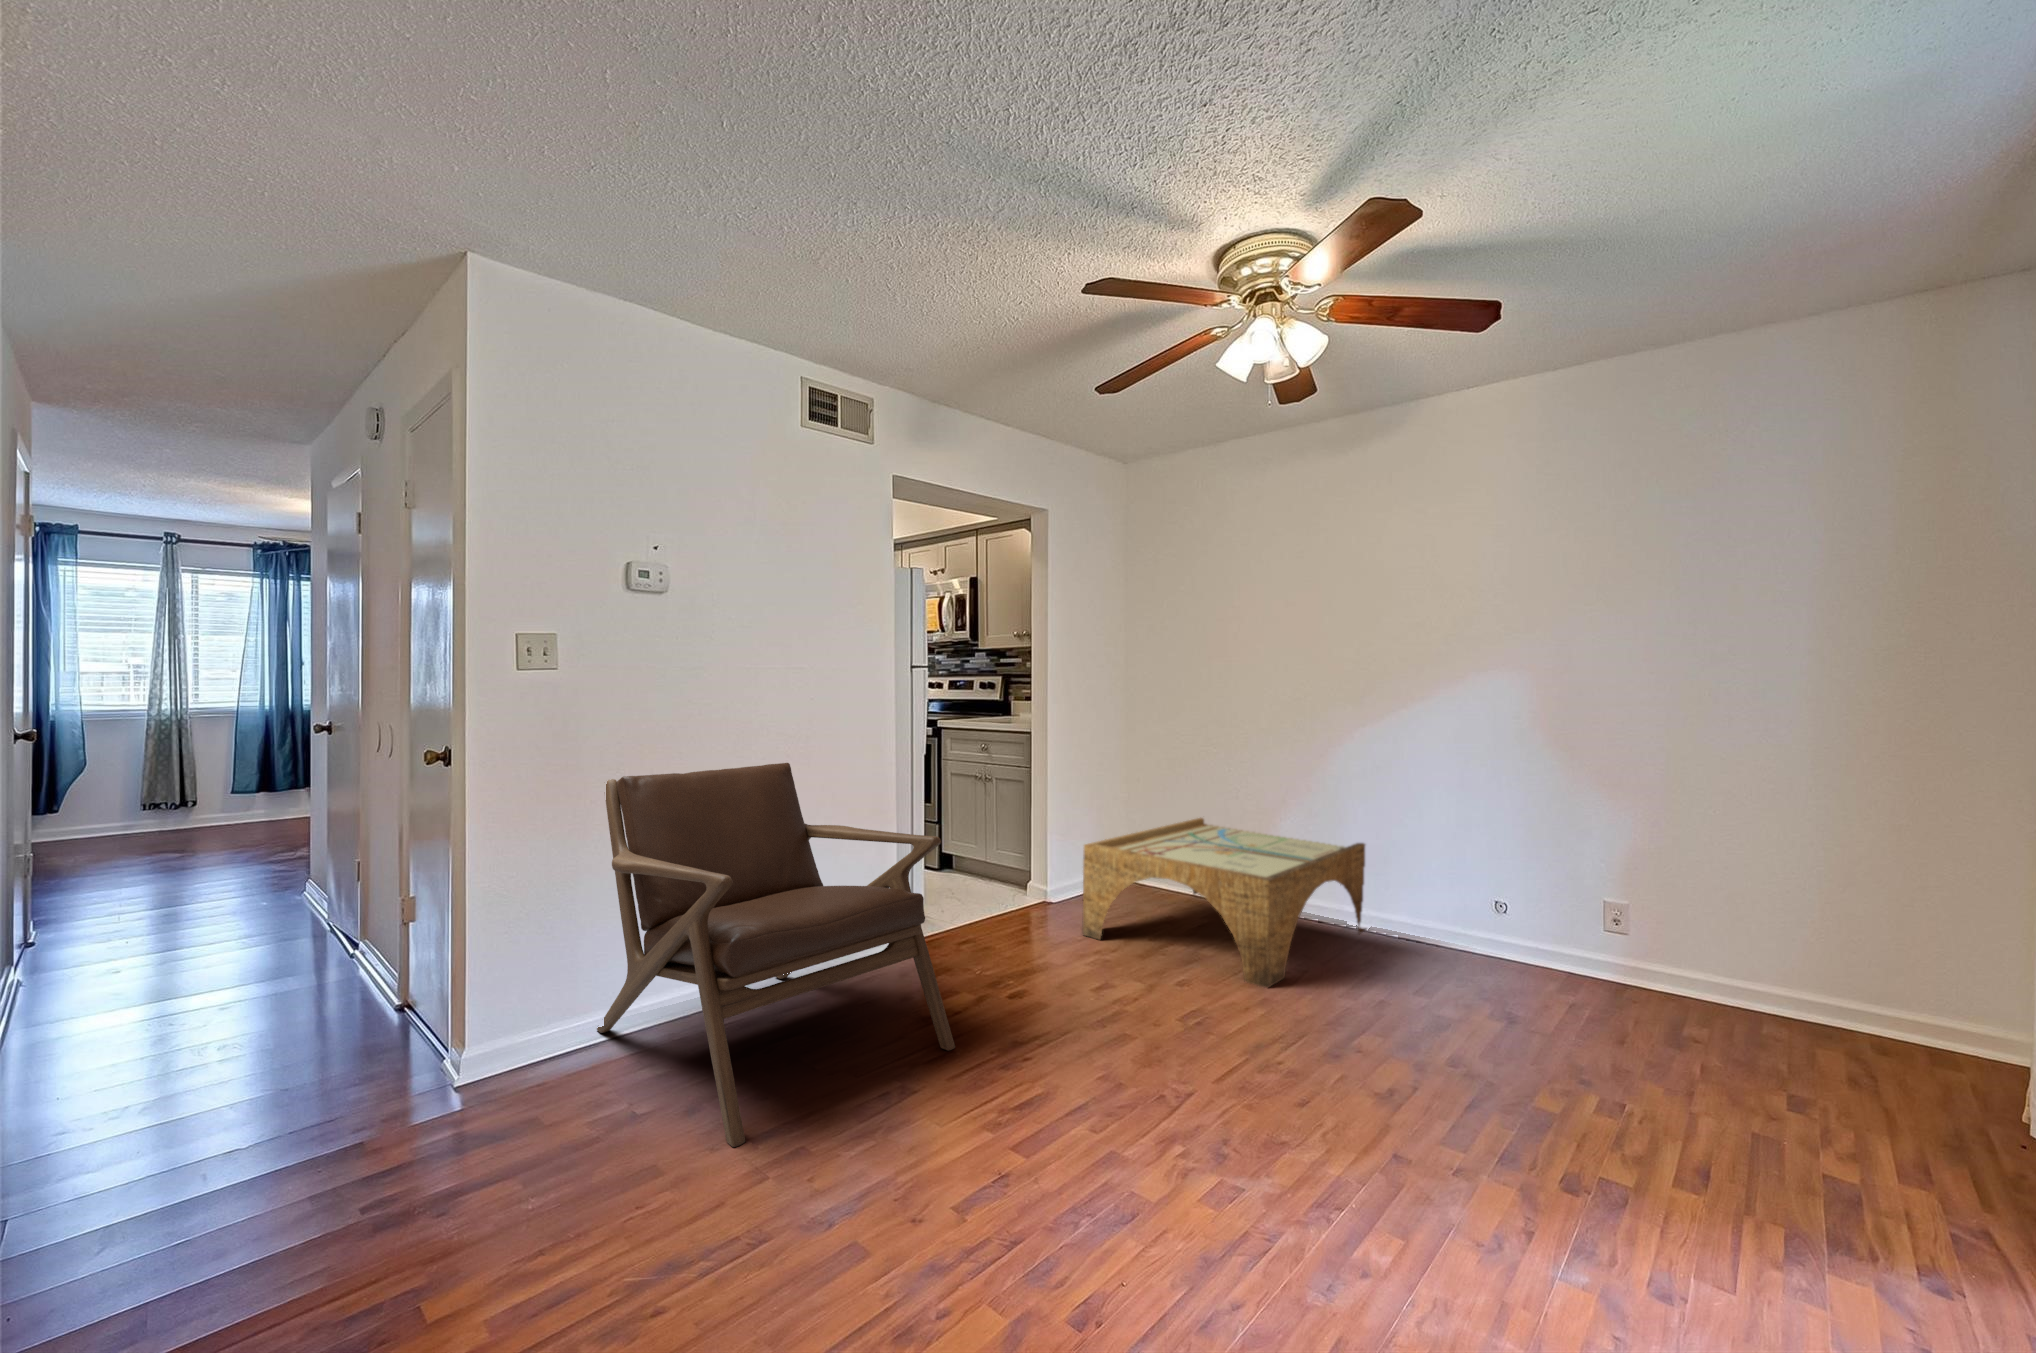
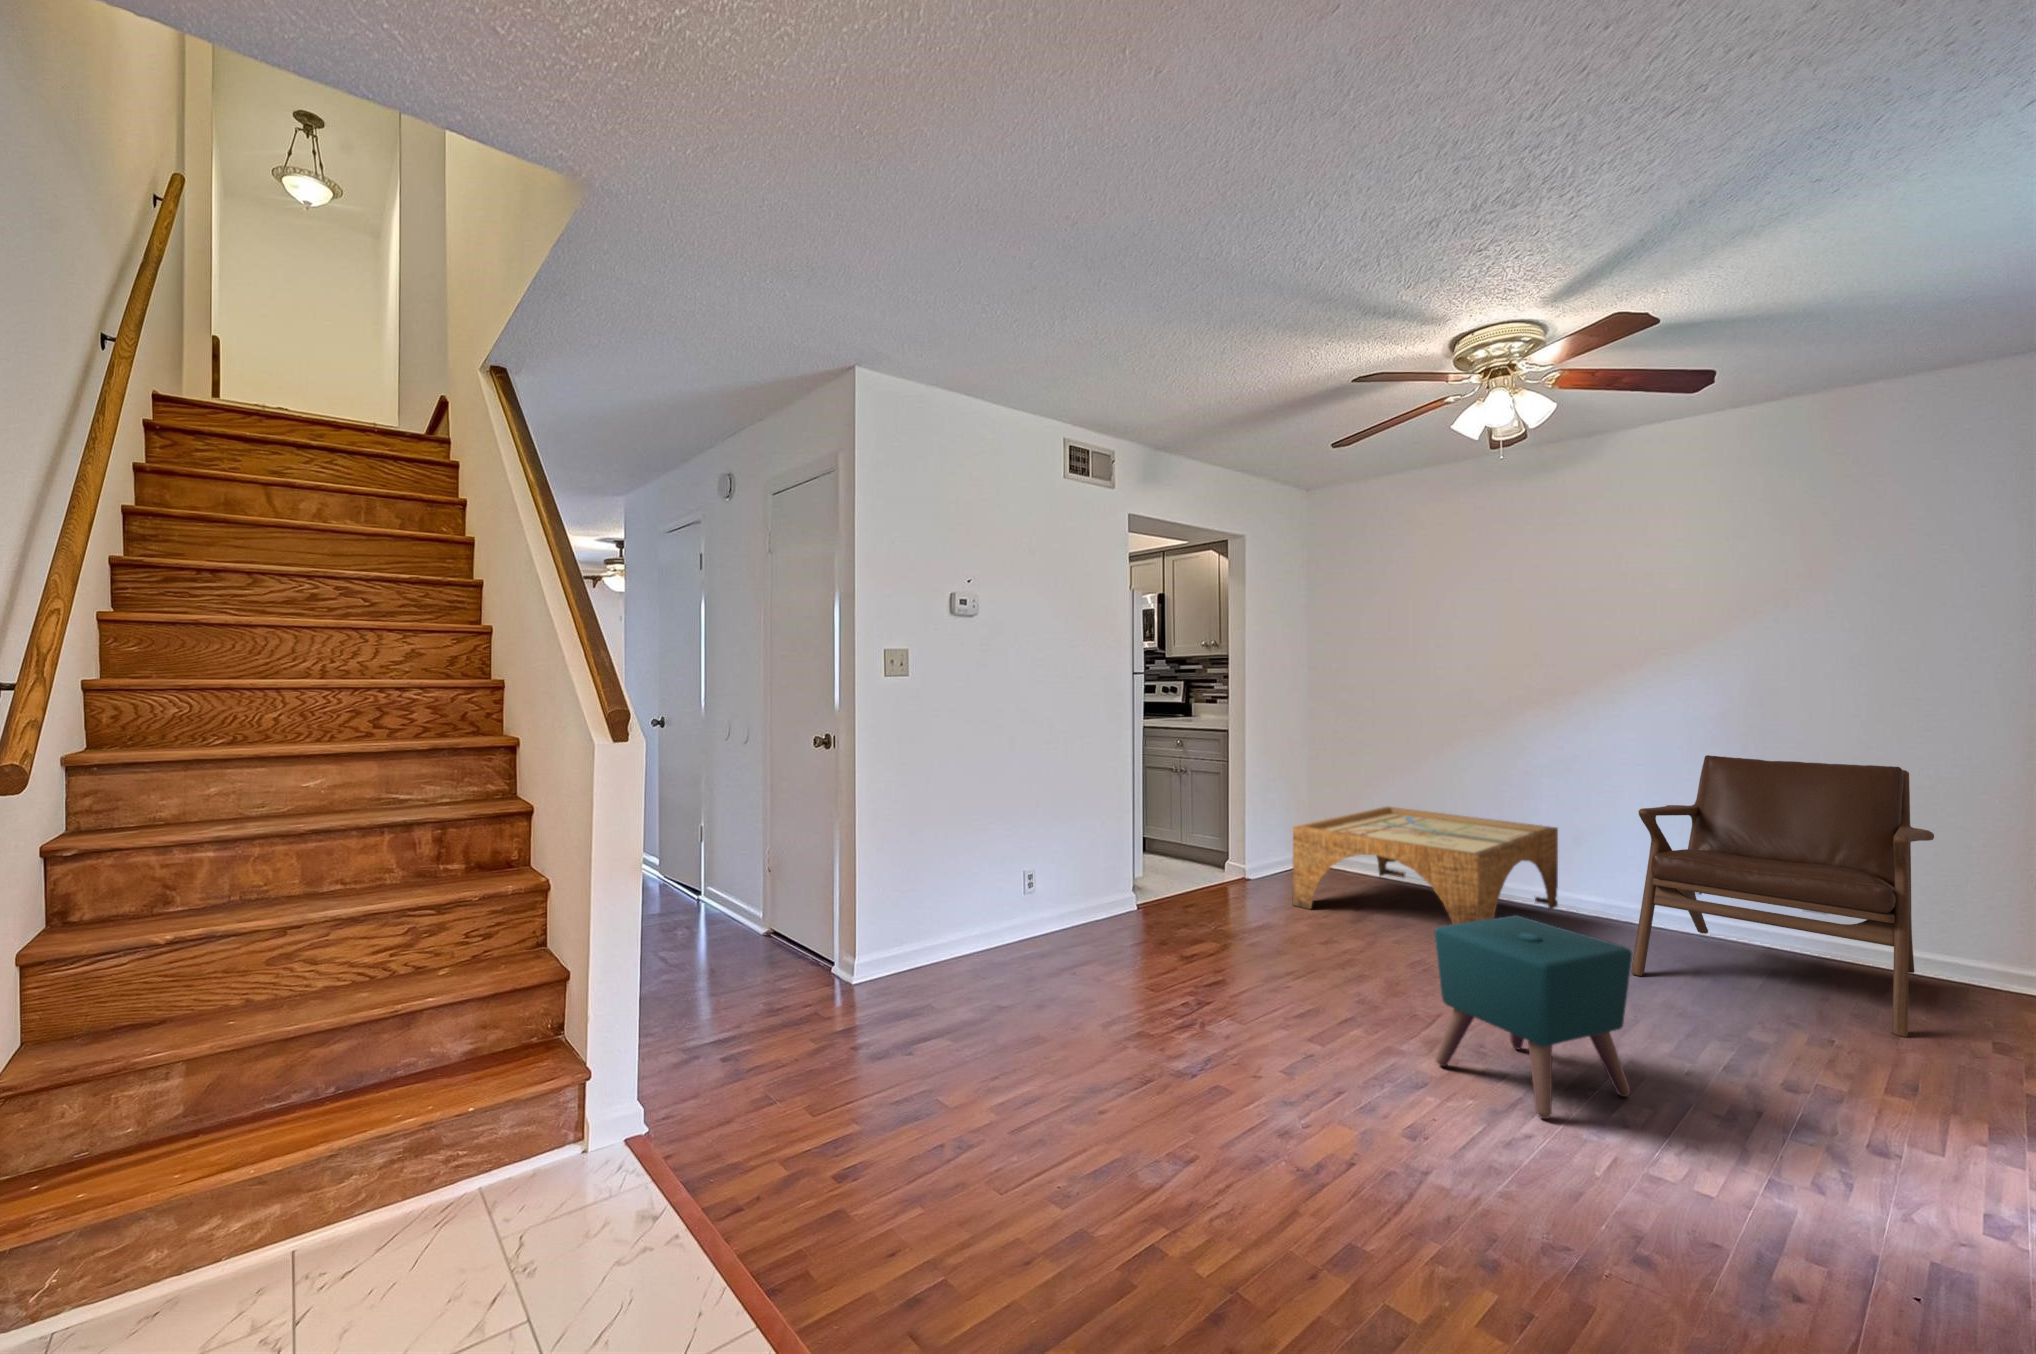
lounge chair: present [597,763,955,1147] -> present [1631,755,1934,1037]
ottoman: none [1156,973,1385,1265] -> present [1435,915,1632,1119]

